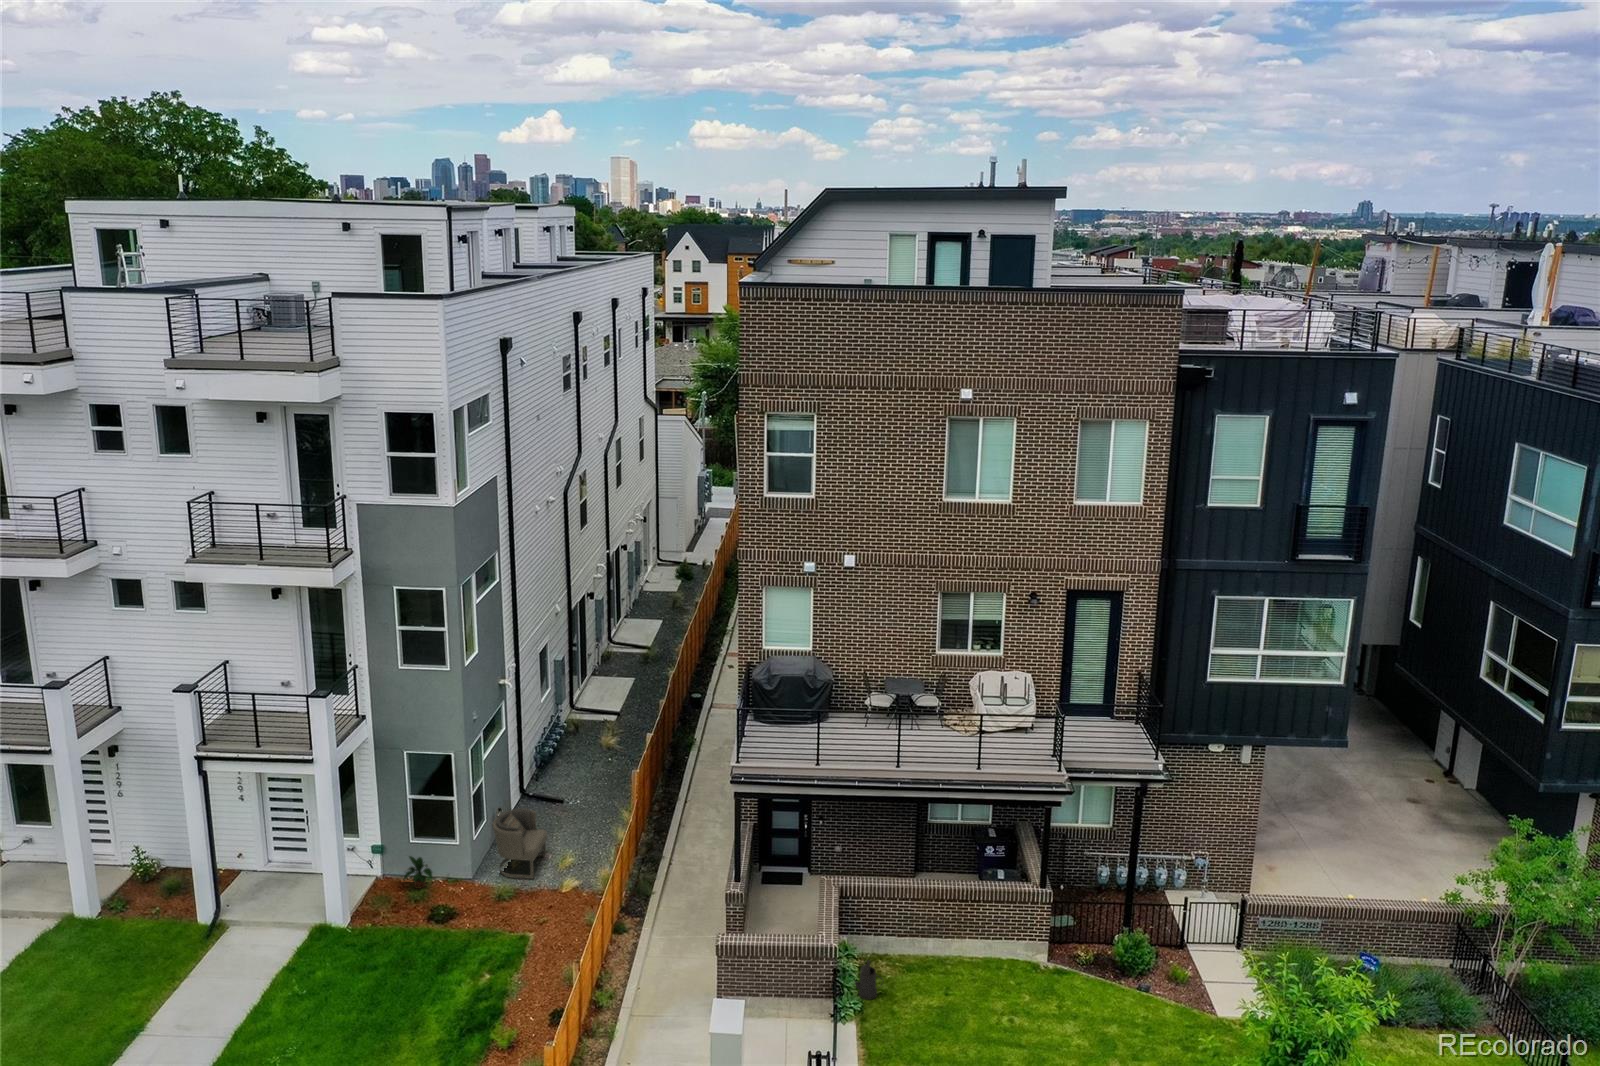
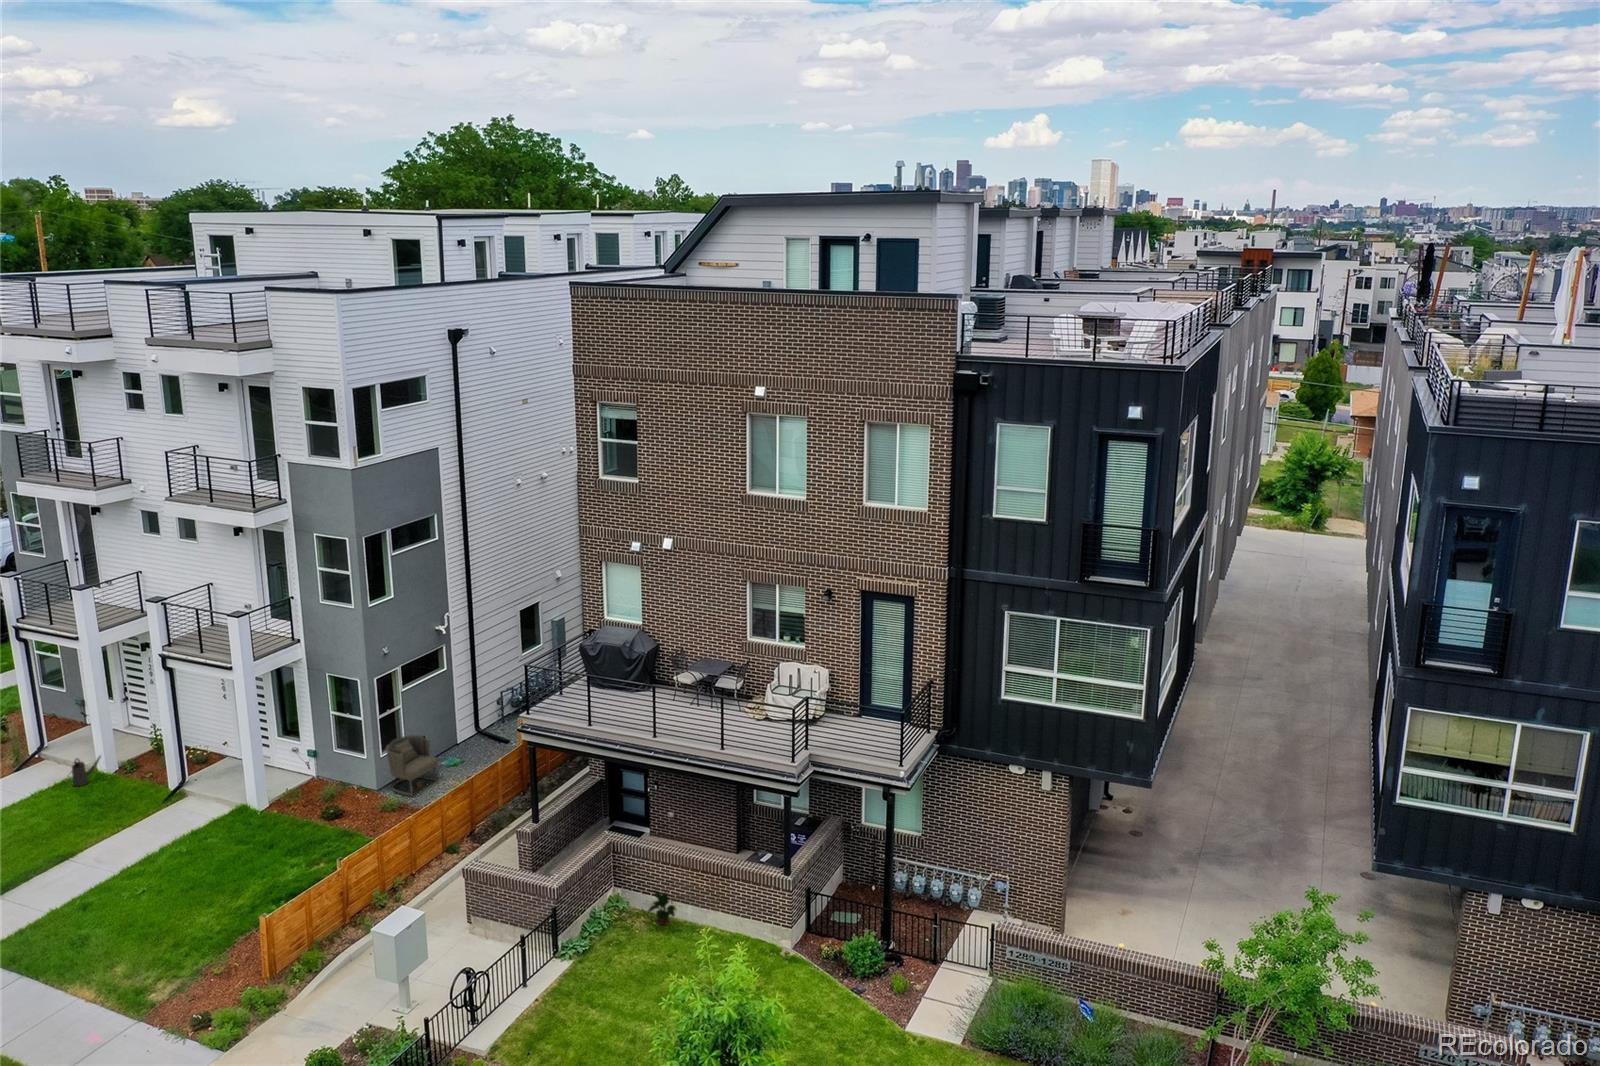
potted plant: present [403,856,432,889] -> present [648,890,676,925]
watering can: present [854,960,877,1000] -> present [68,756,101,786]

